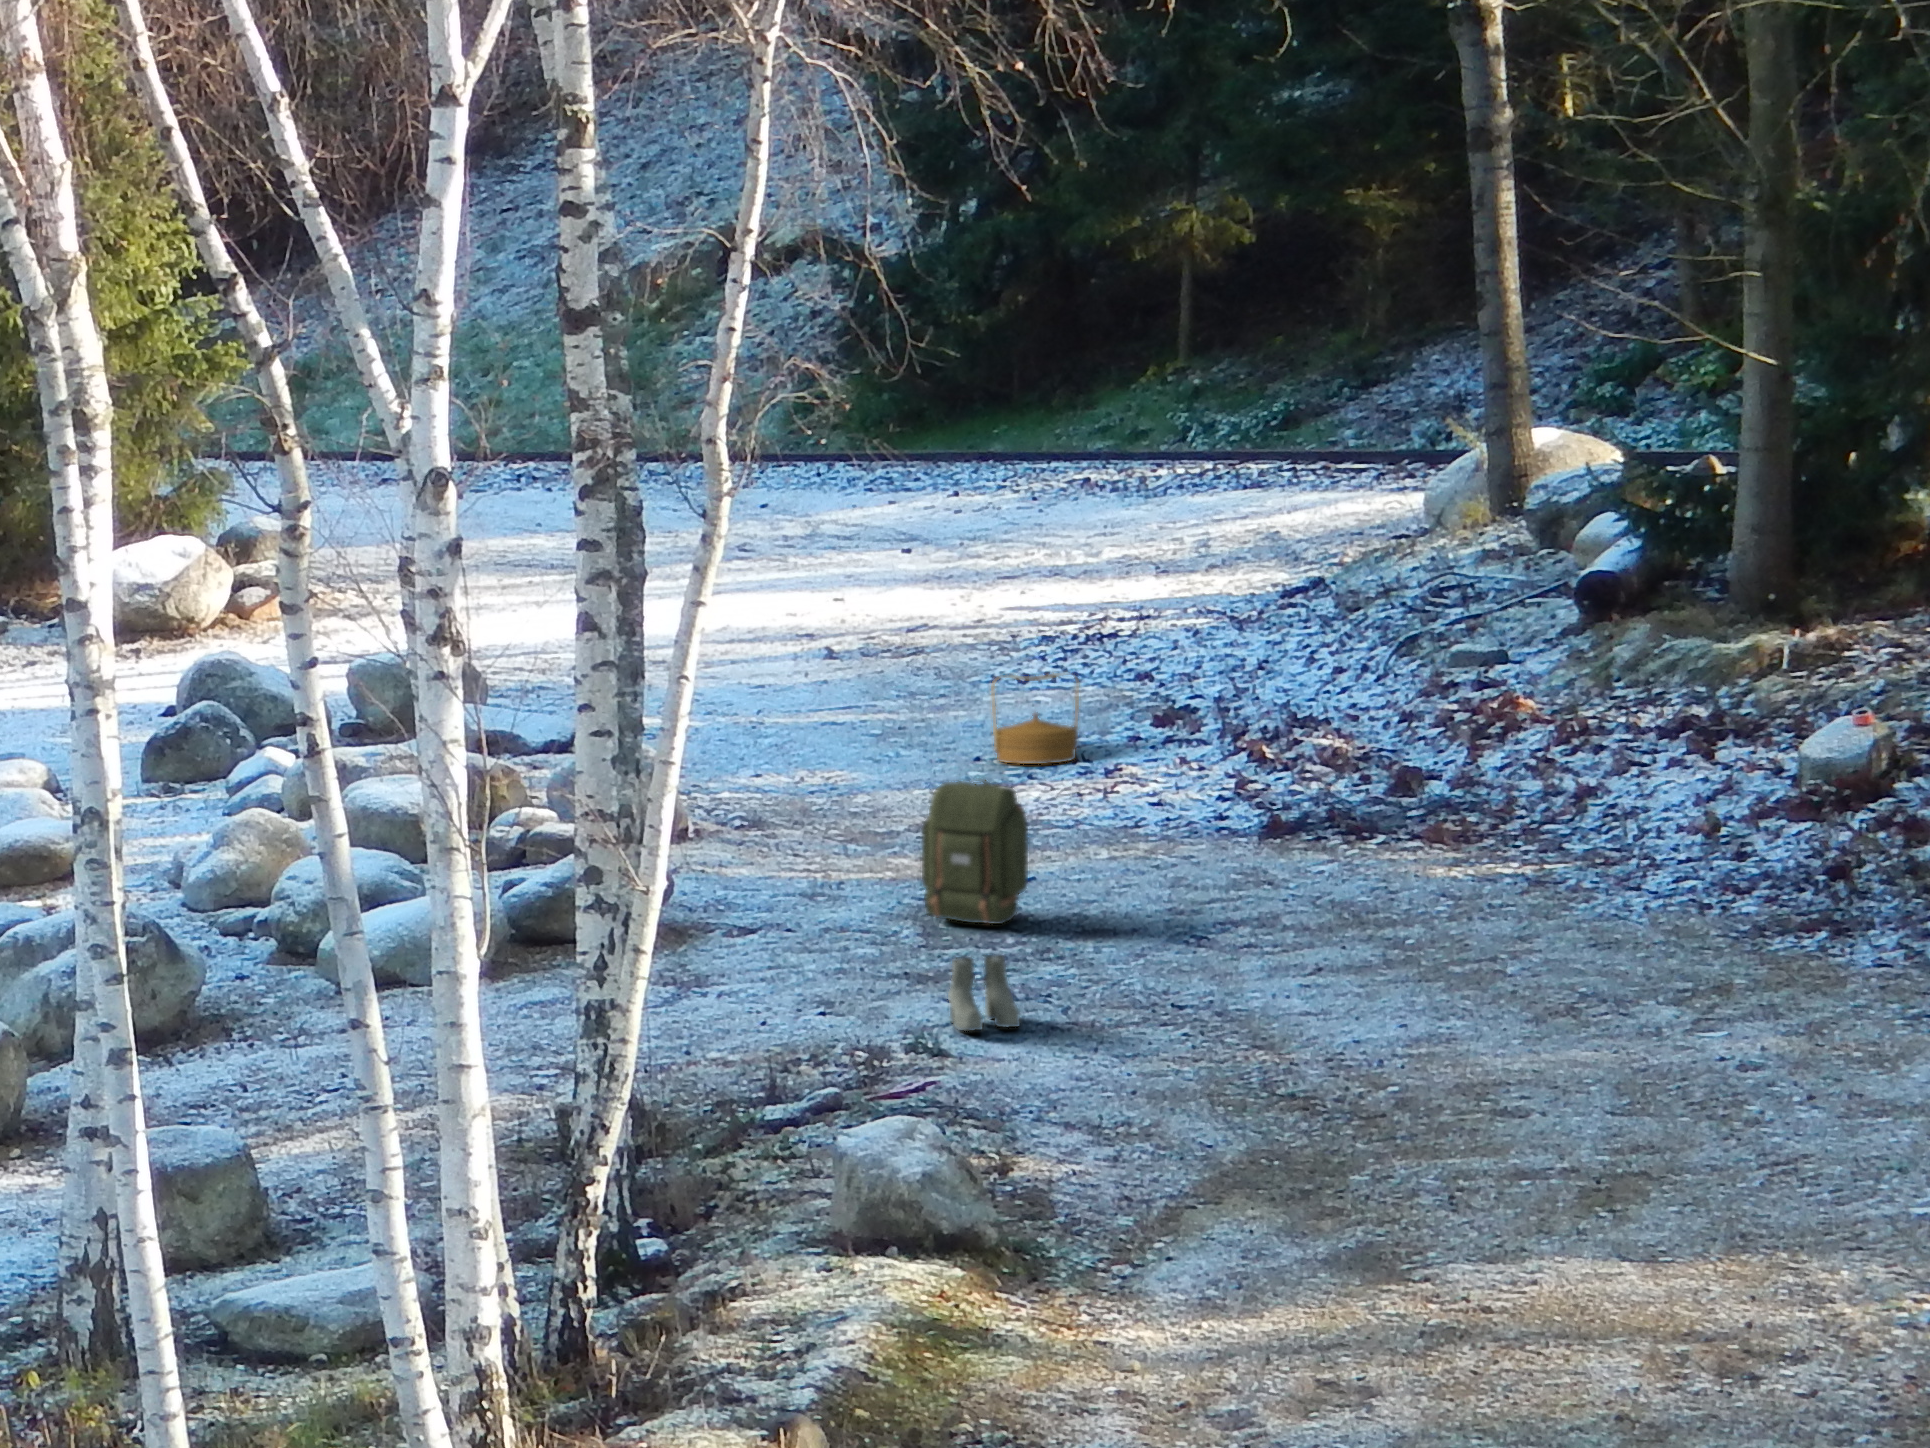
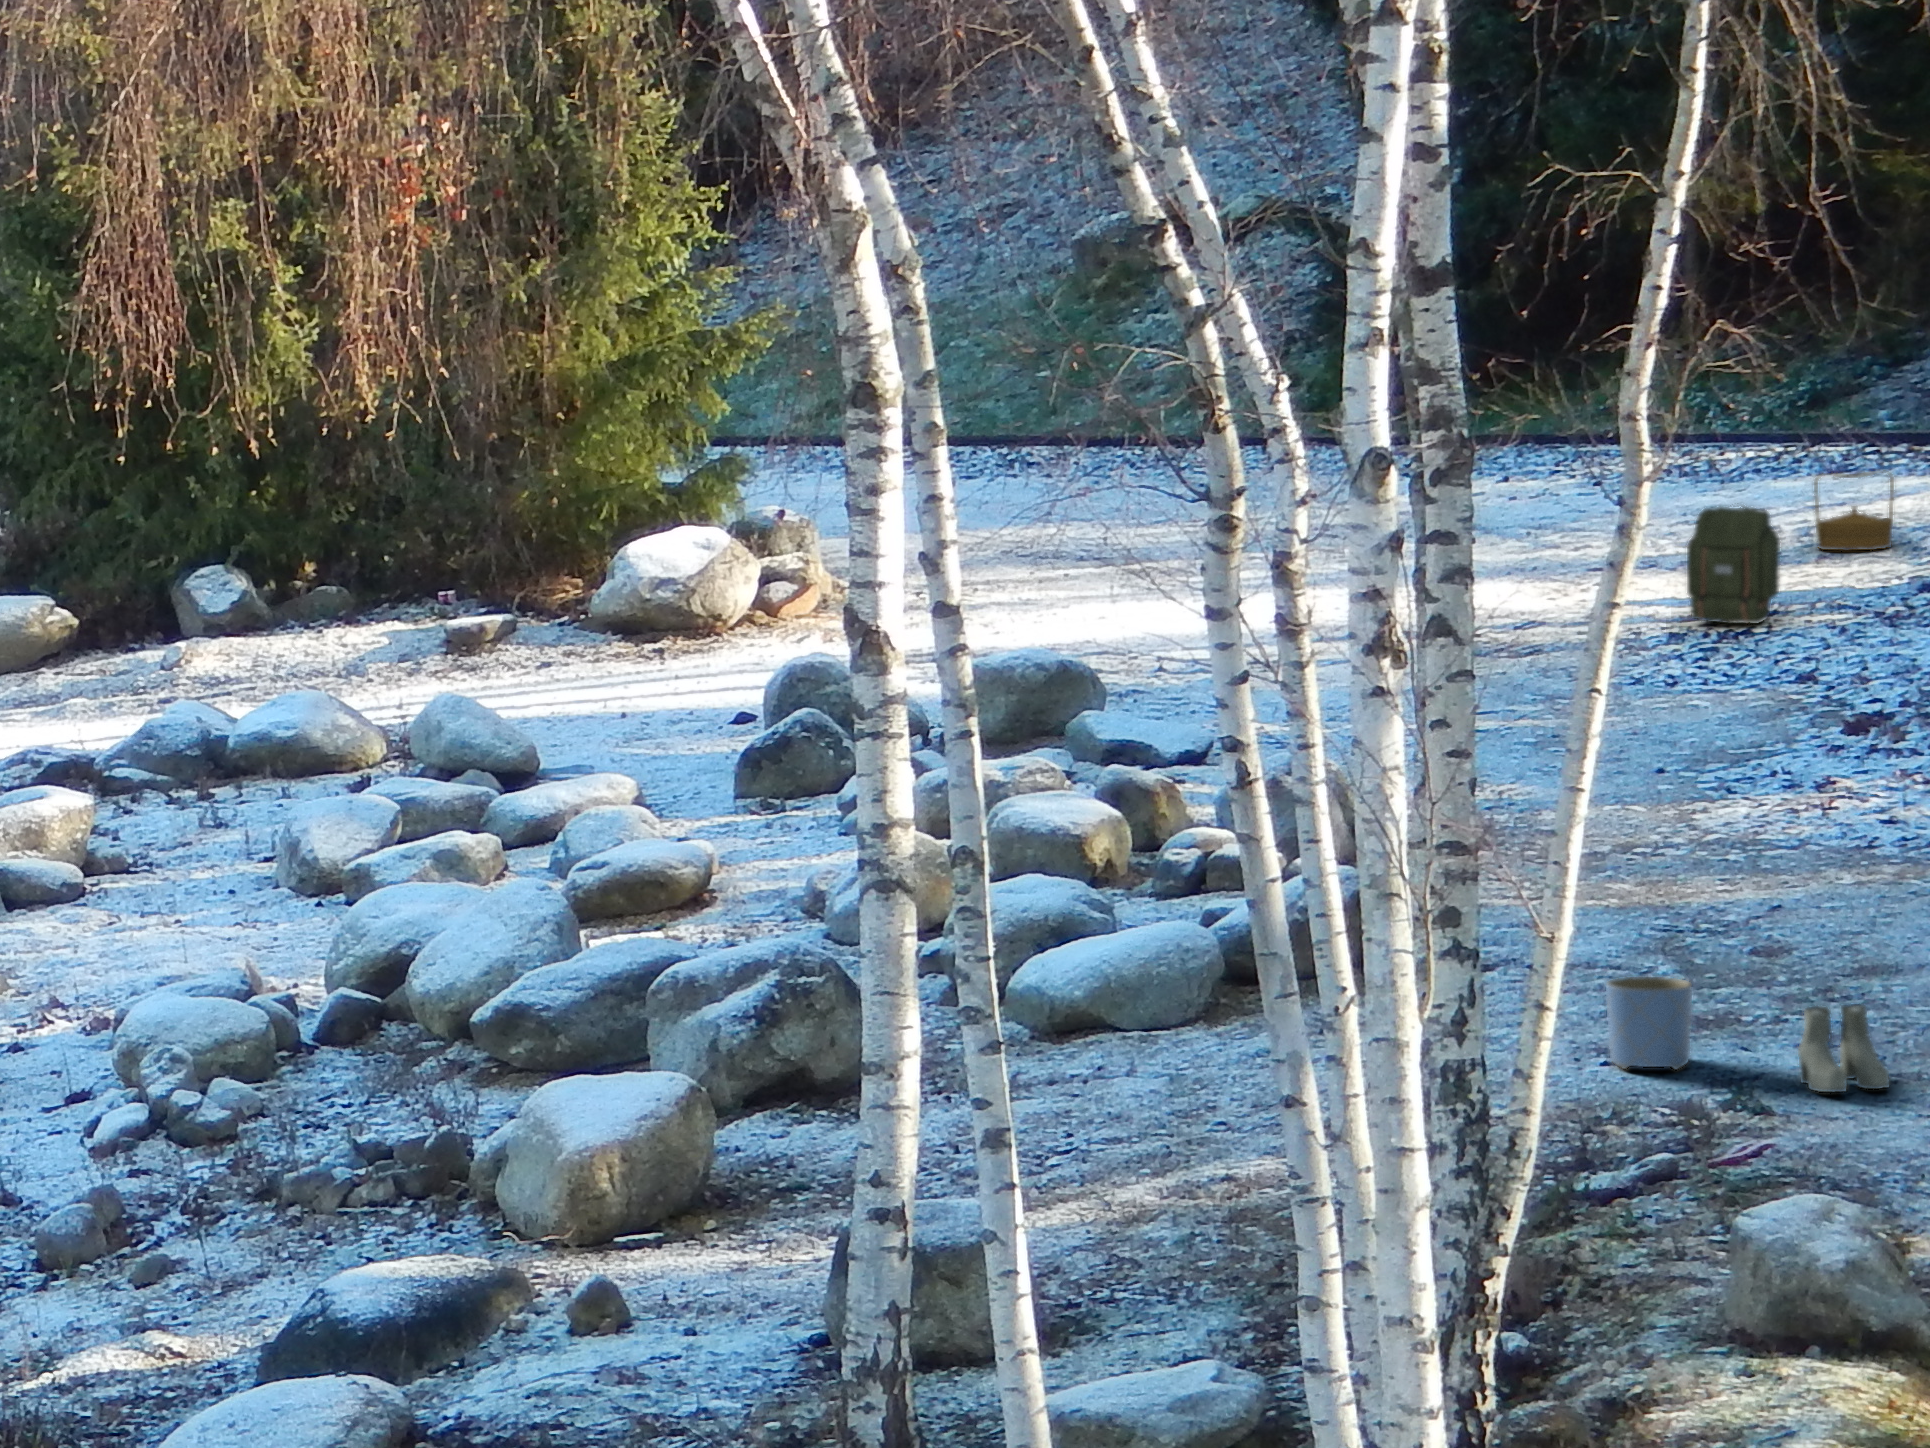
basket: present [991,673,1079,764] -> present [1814,470,1894,550]
backpack: present [922,780,1028,924] -> present [1687,506,1780,624]
planter: none [794,932,866,1012] -> present [1606,977,1692,1069]

